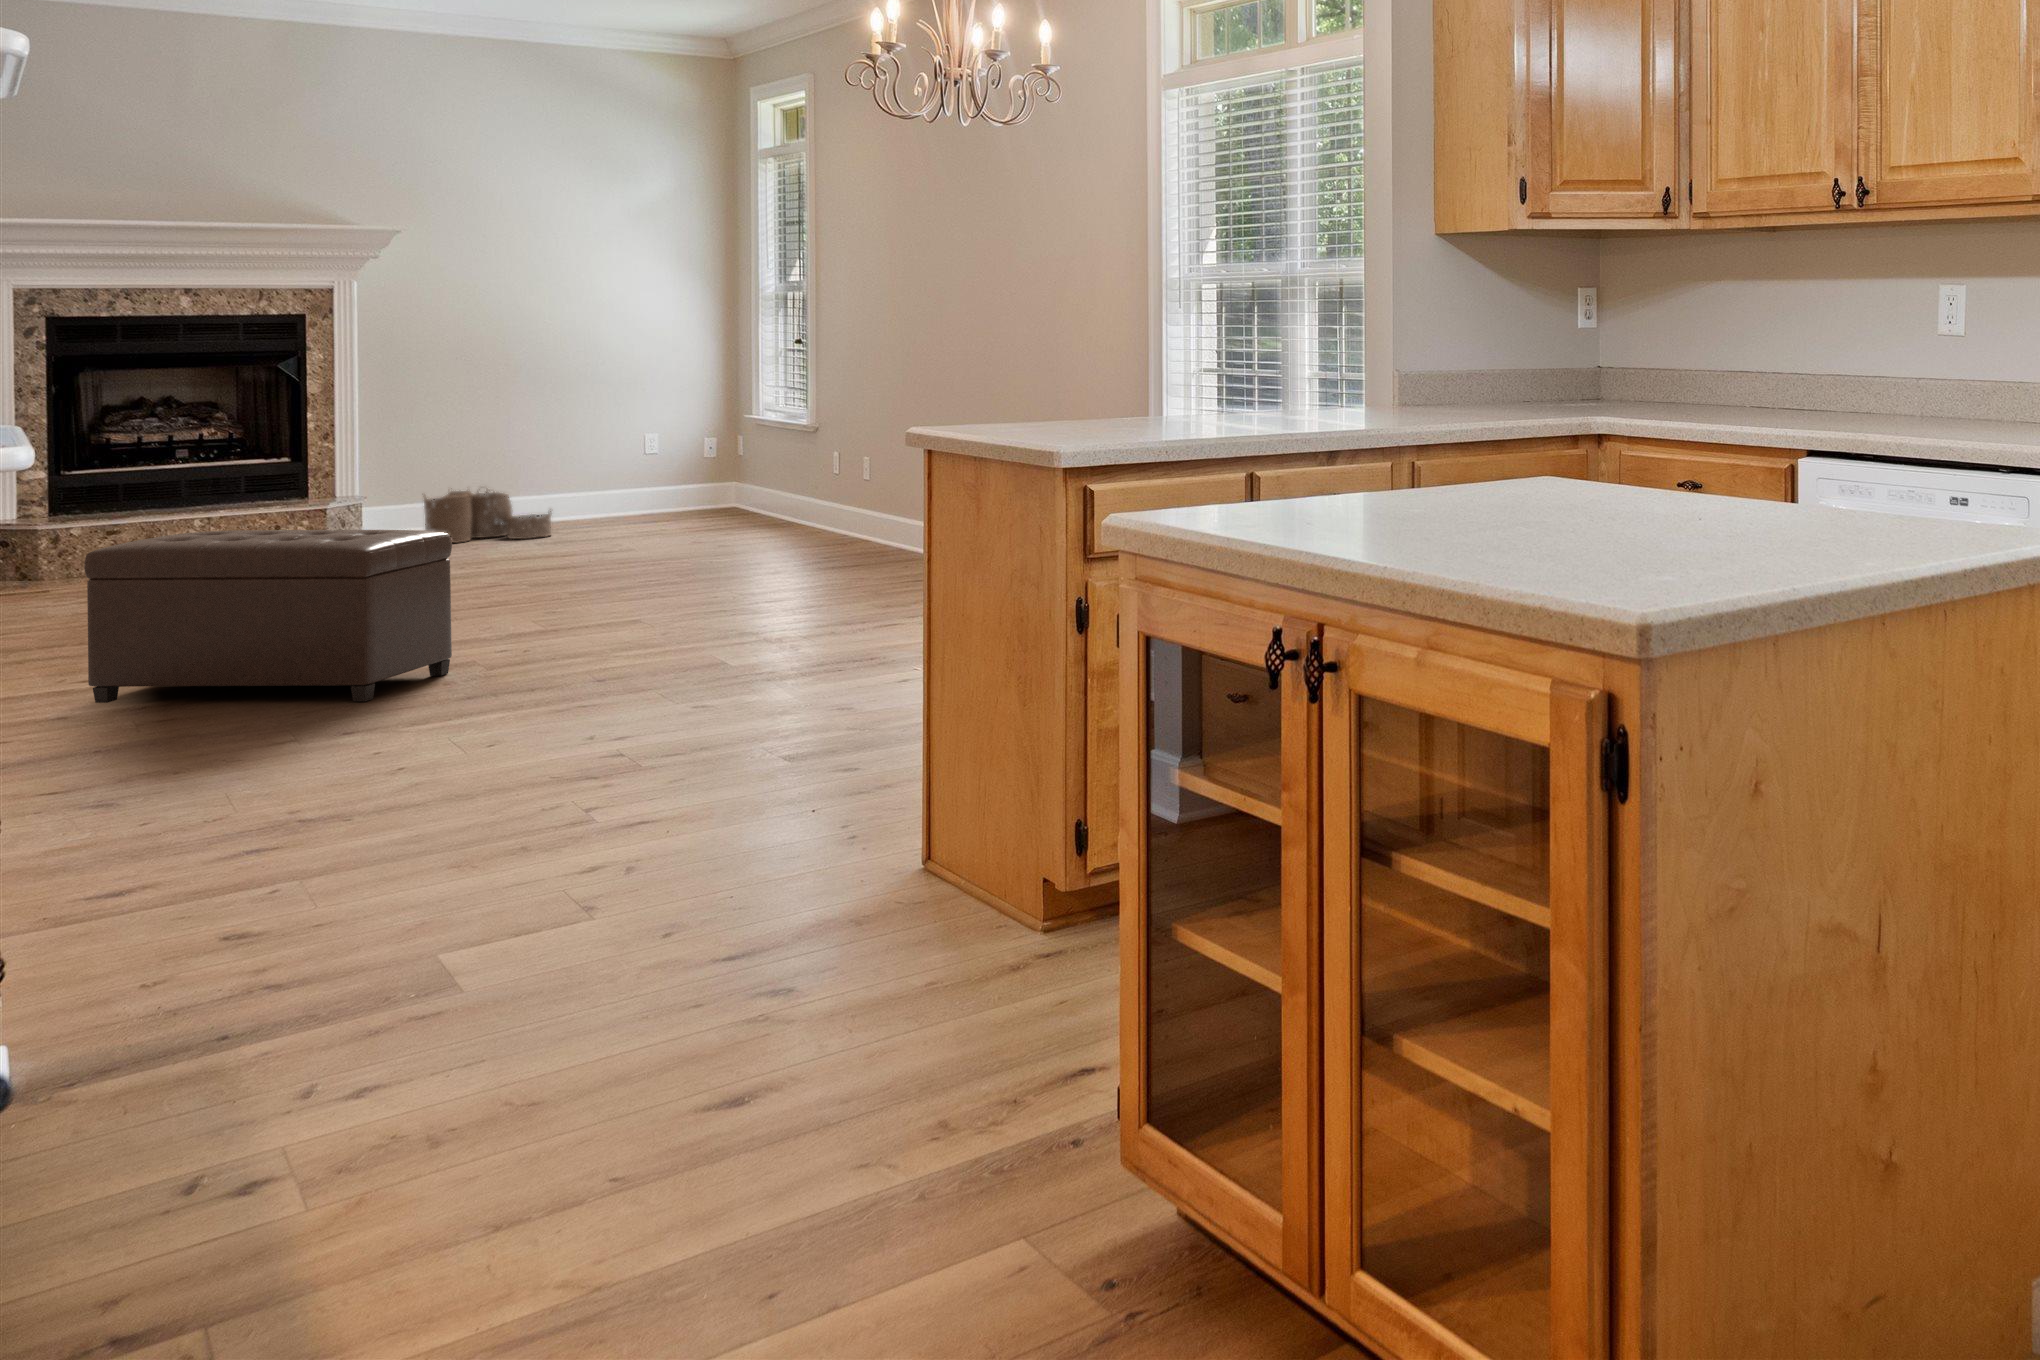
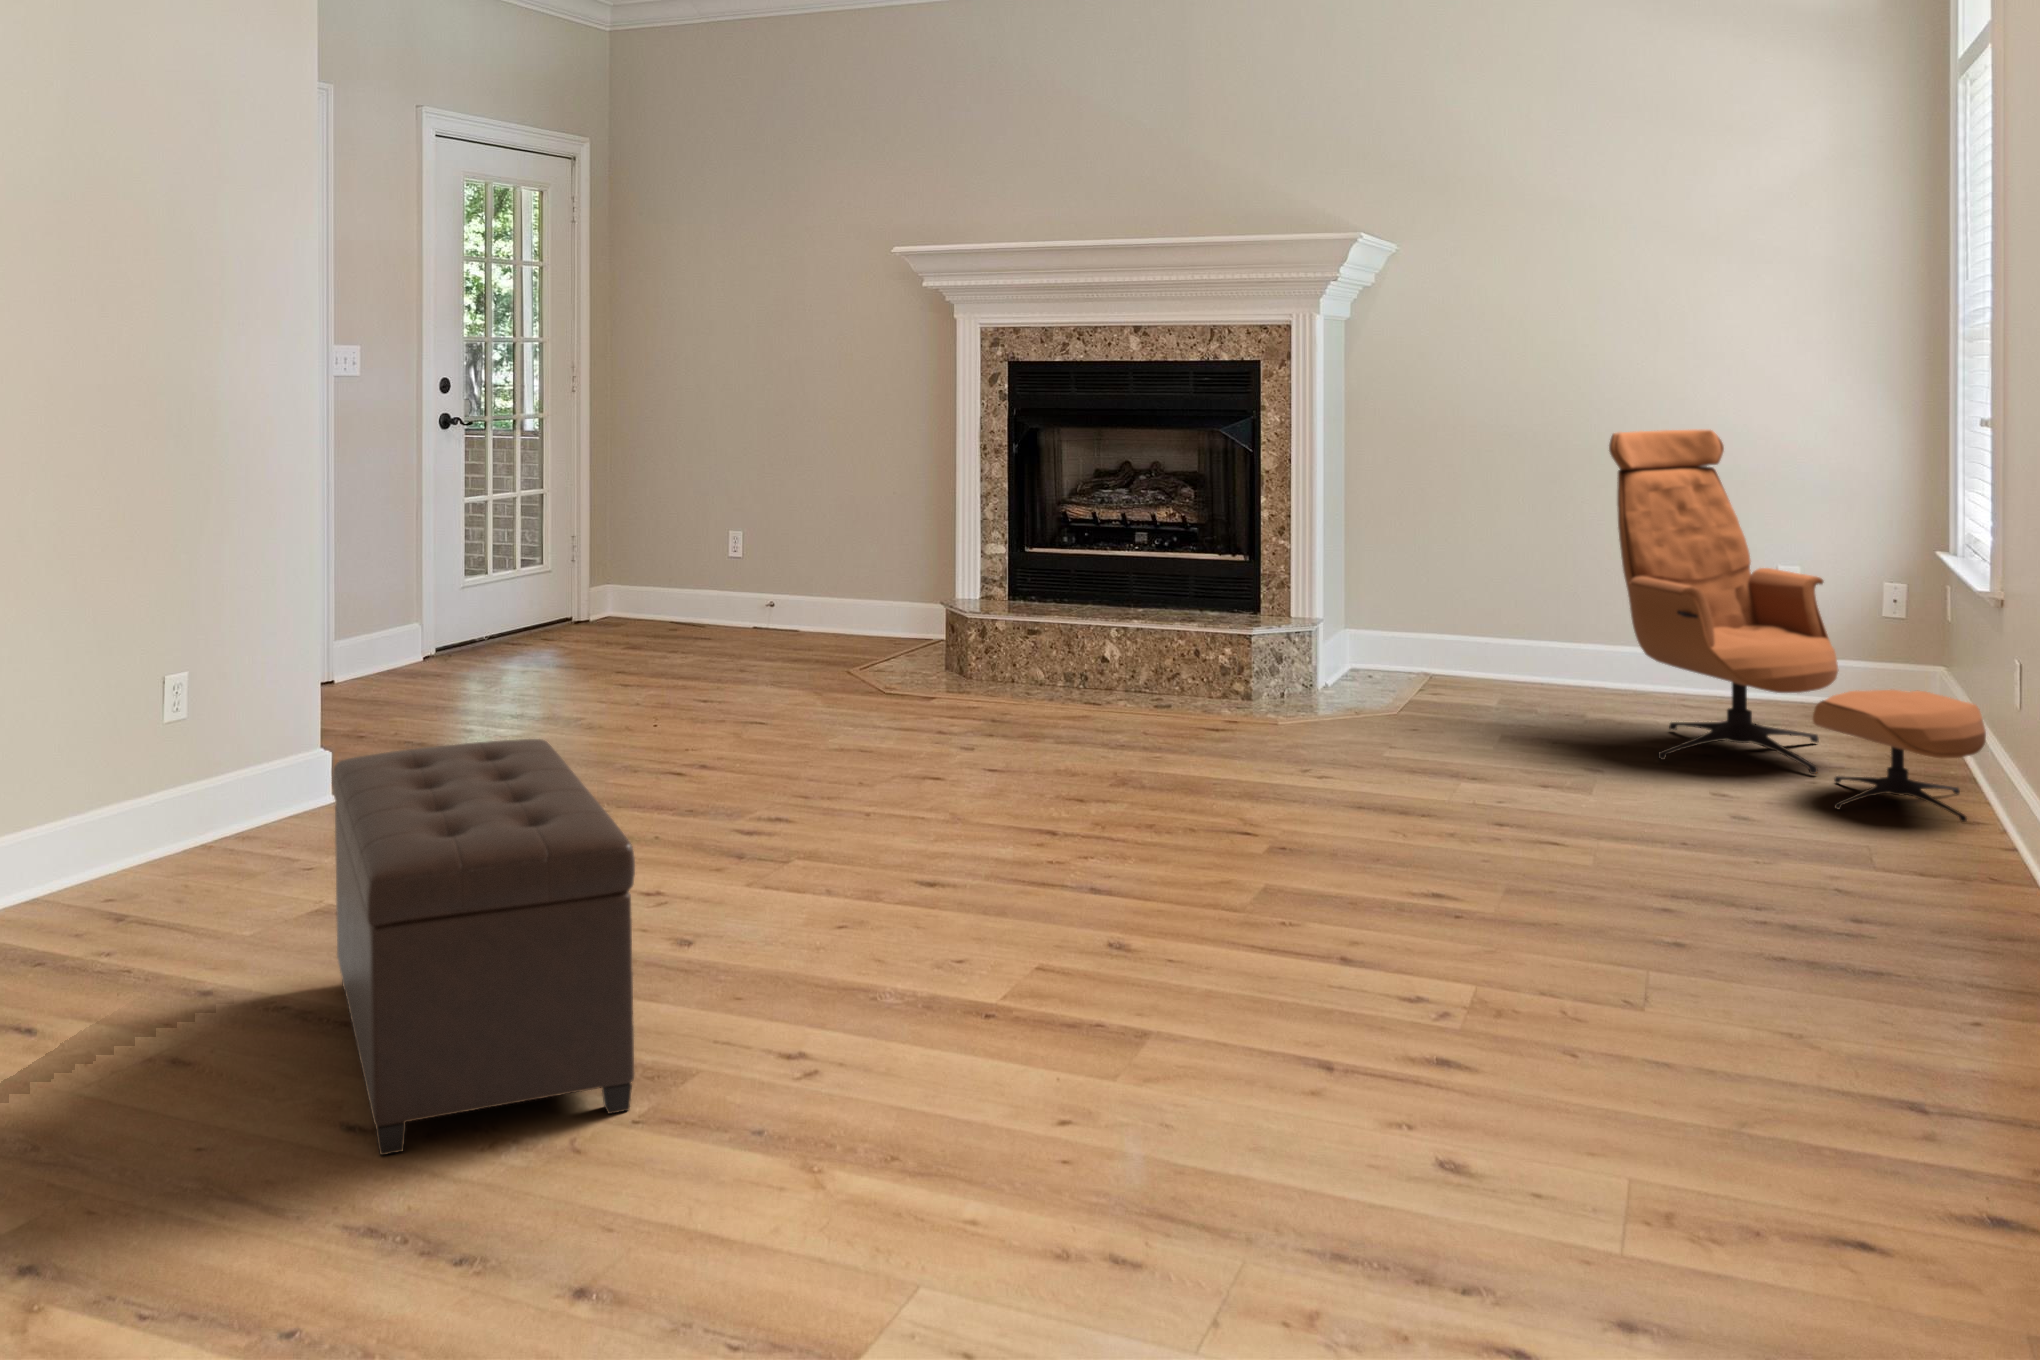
lounge chair: none [587,354,819,537] -> present [1609,430,1986,822]
woven basket: present [424,490,551,543] -> none [1399,613,1569,722]

